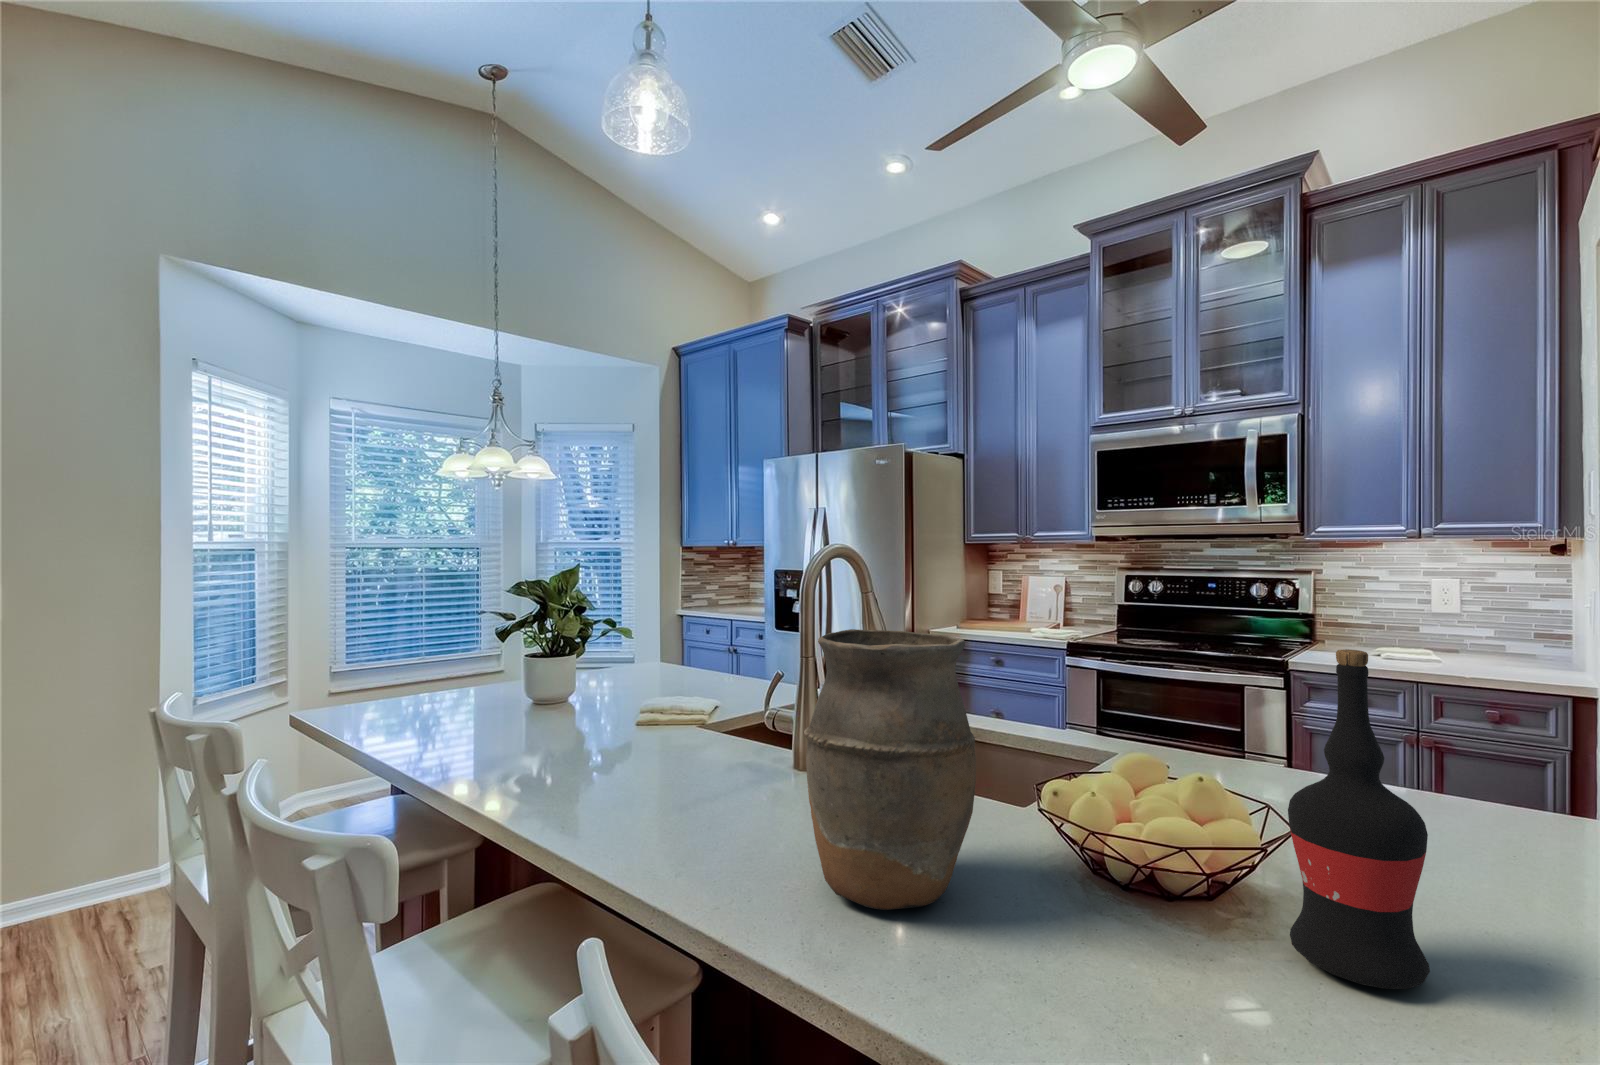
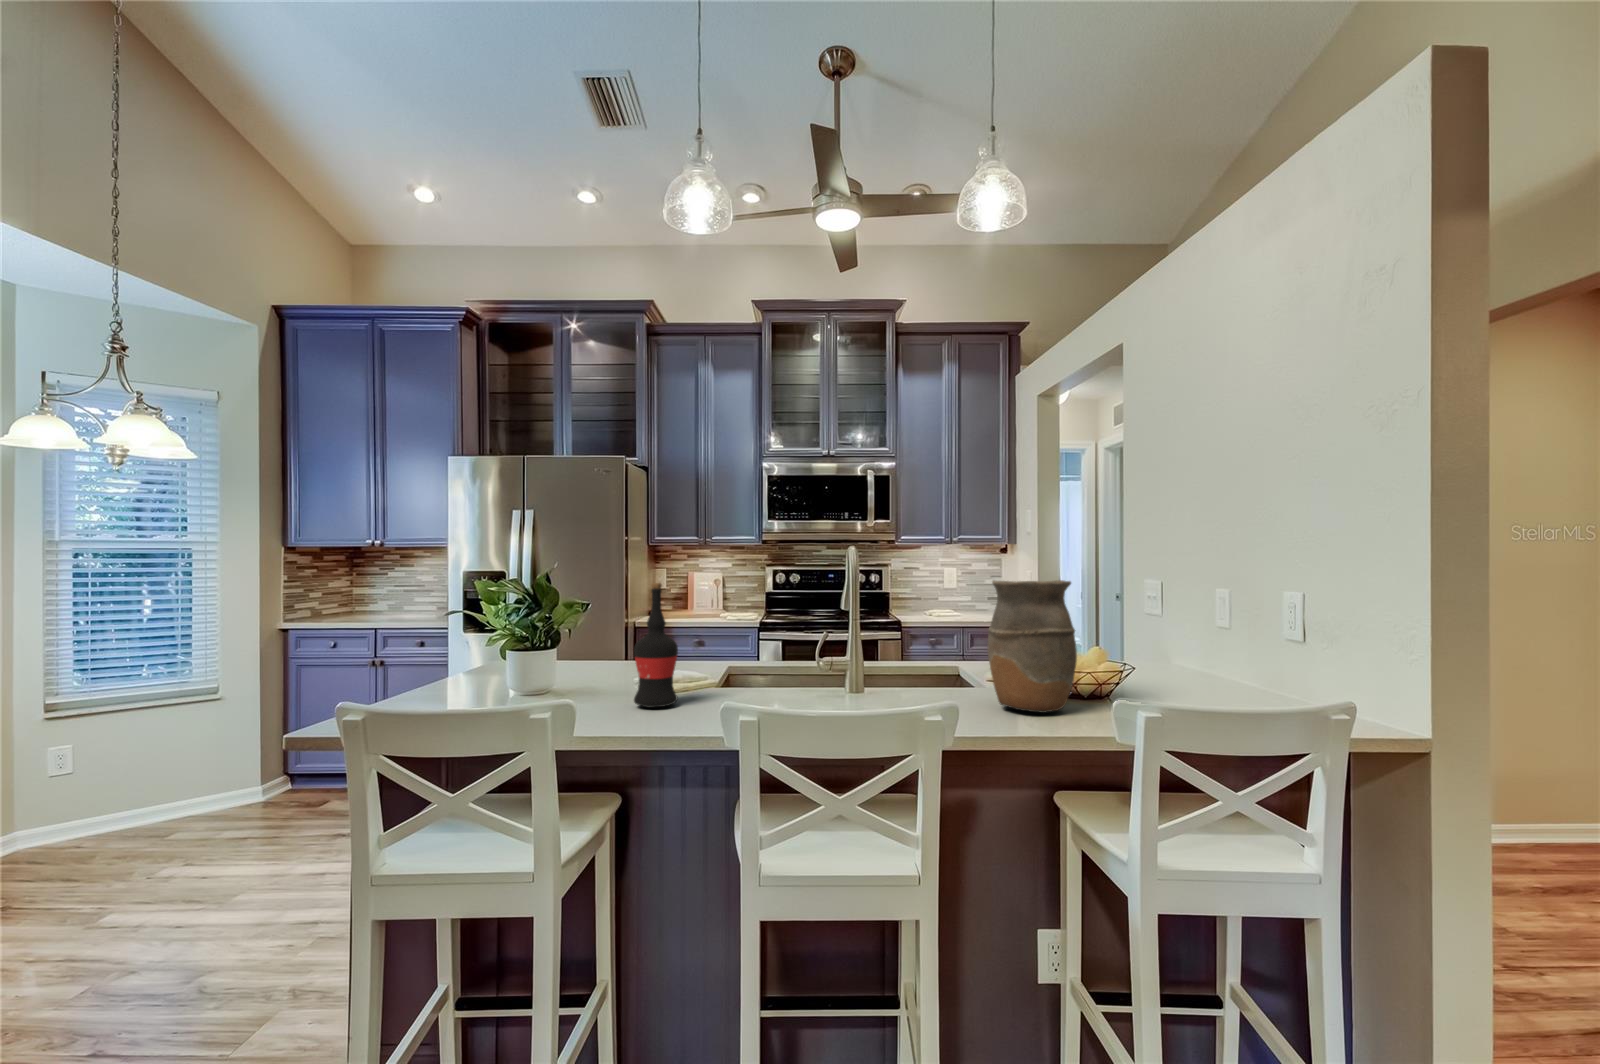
wine bottle: present [1288,649,1430,989] -> present [634,583,678,707]

